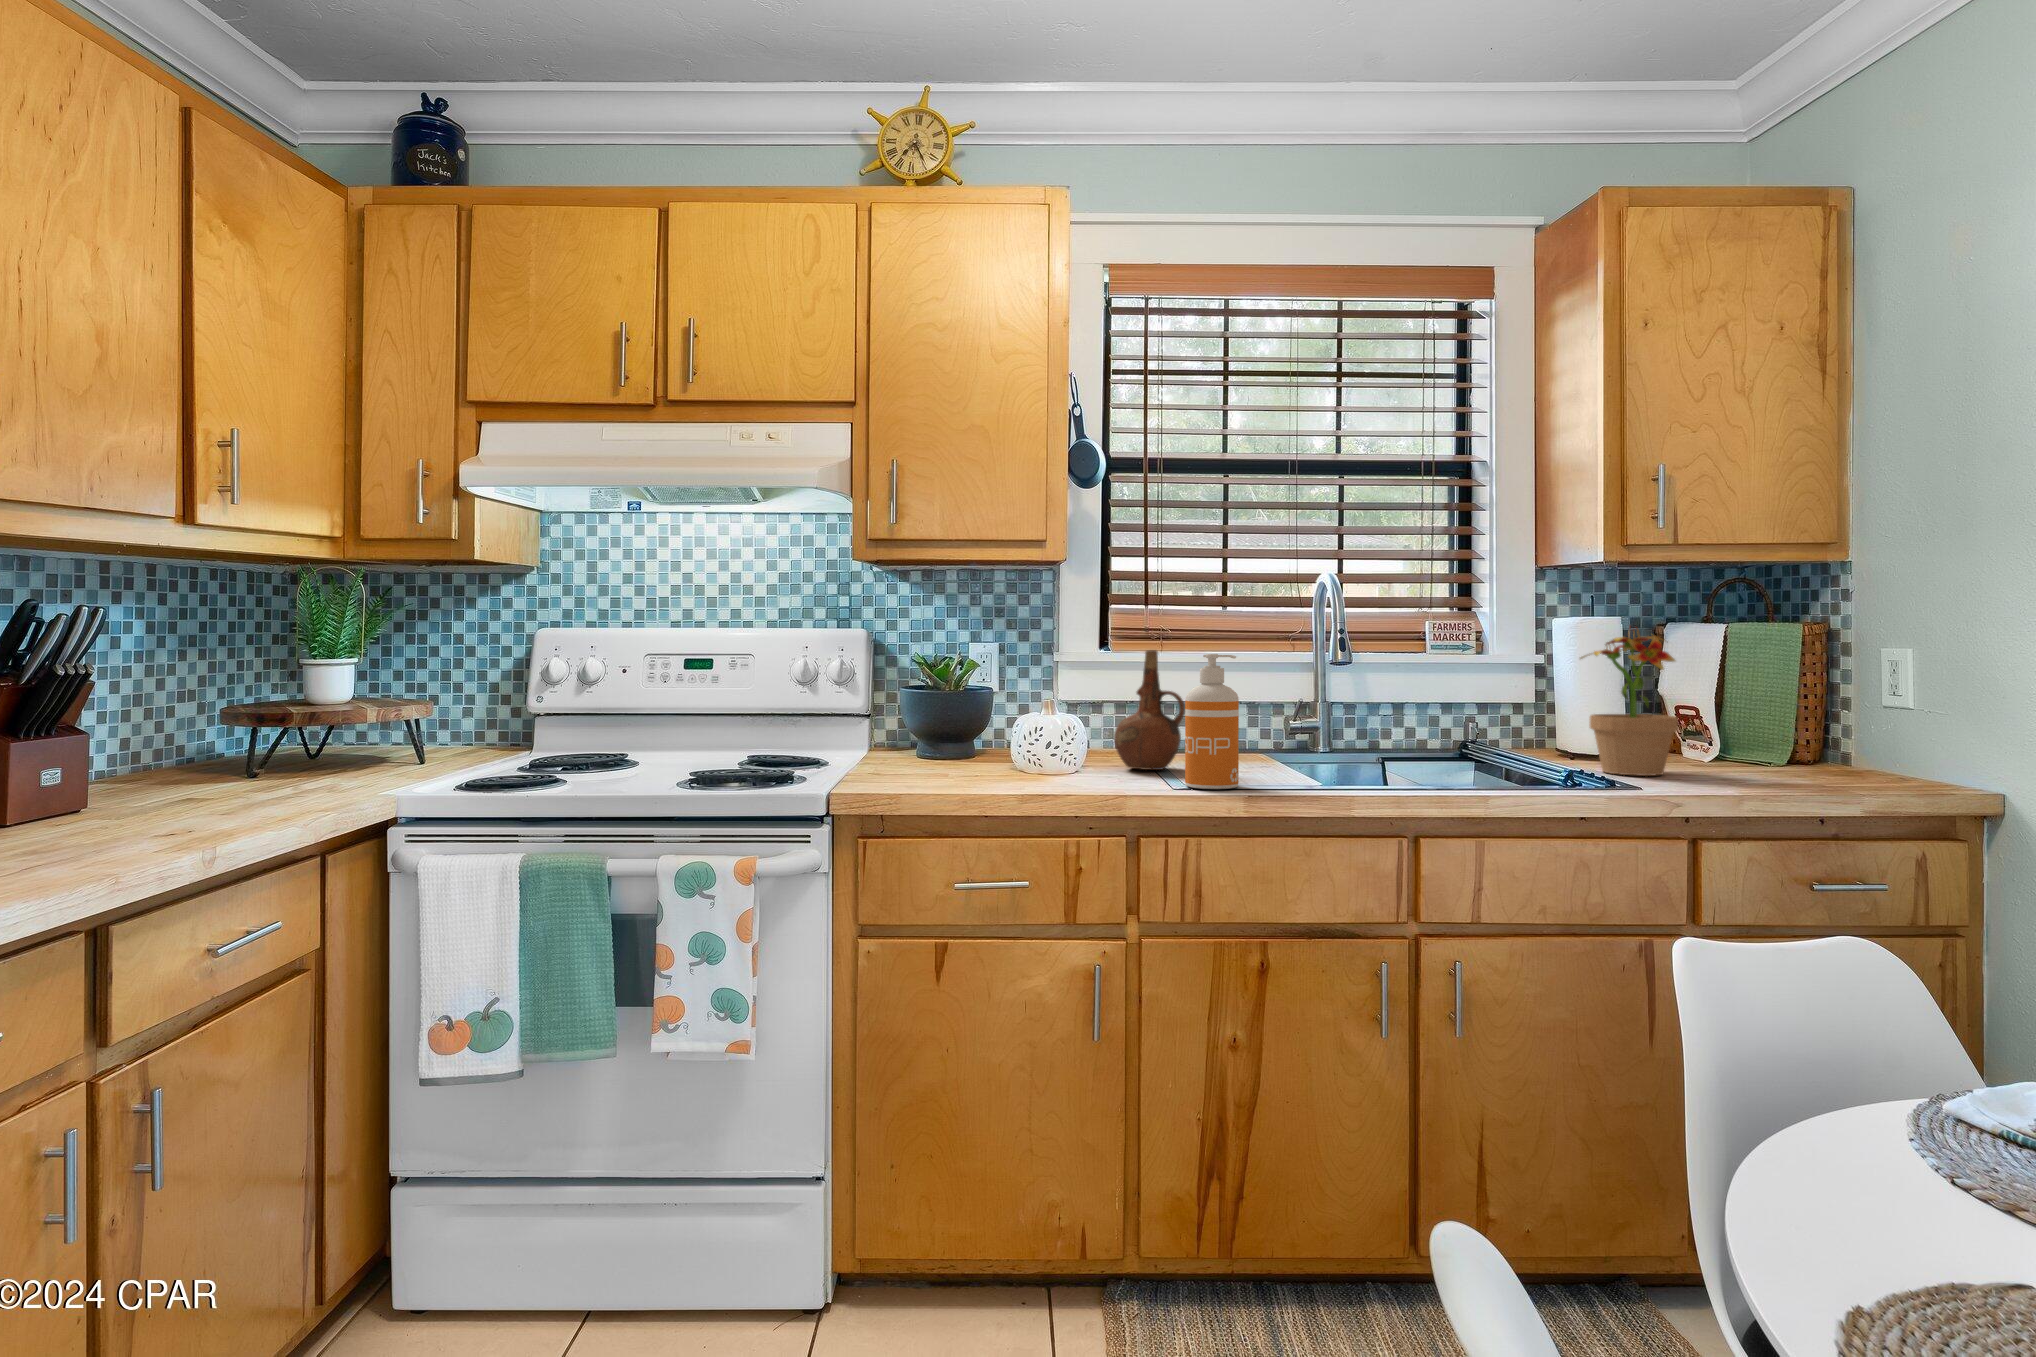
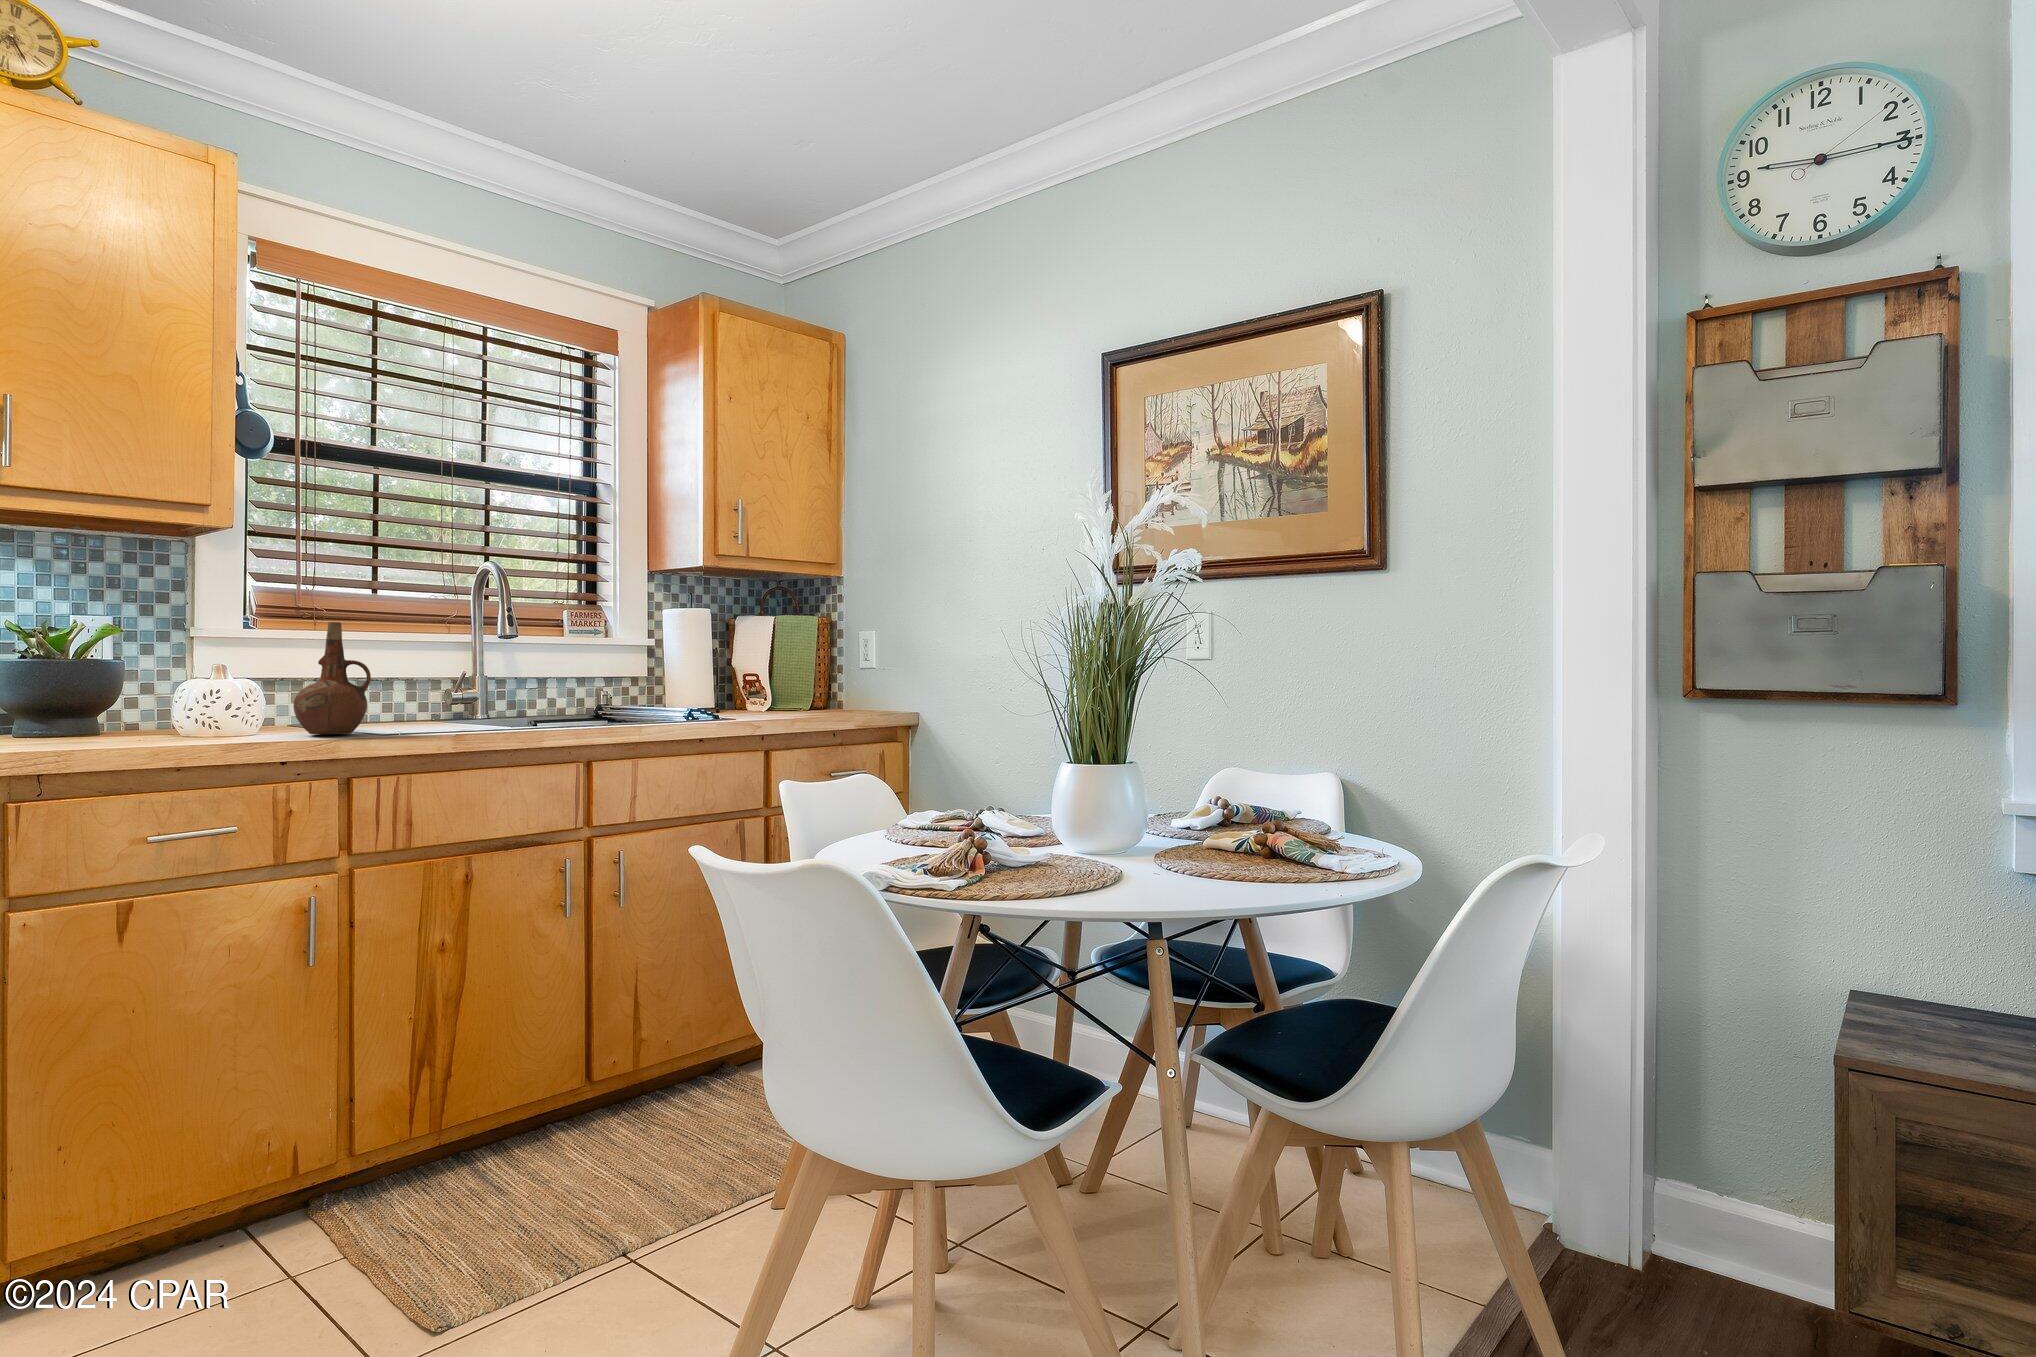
potted plant: present [1580,627,1678,776] -> none [692,614,756,720]
soap dispenser: present [1185,654,1239,789] -> none [390,624,443,742]

